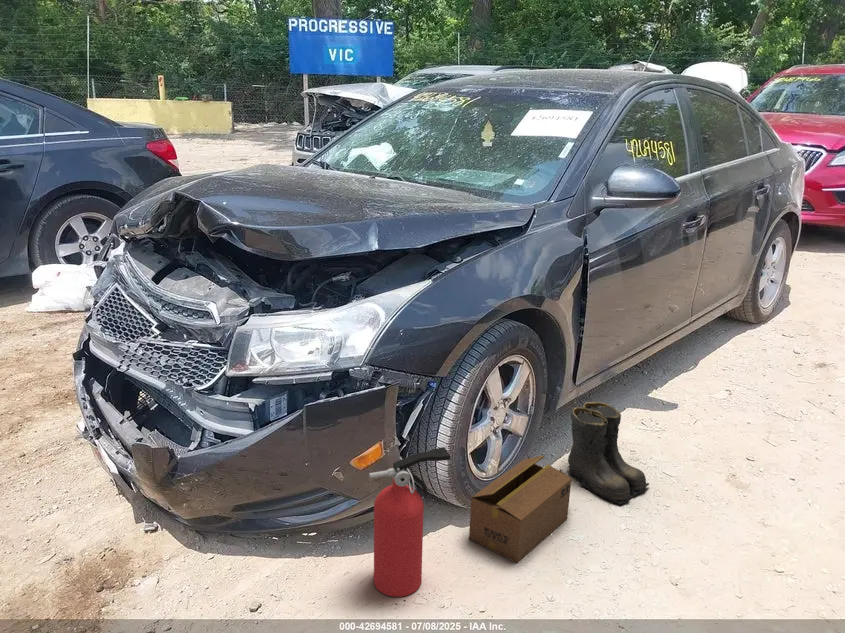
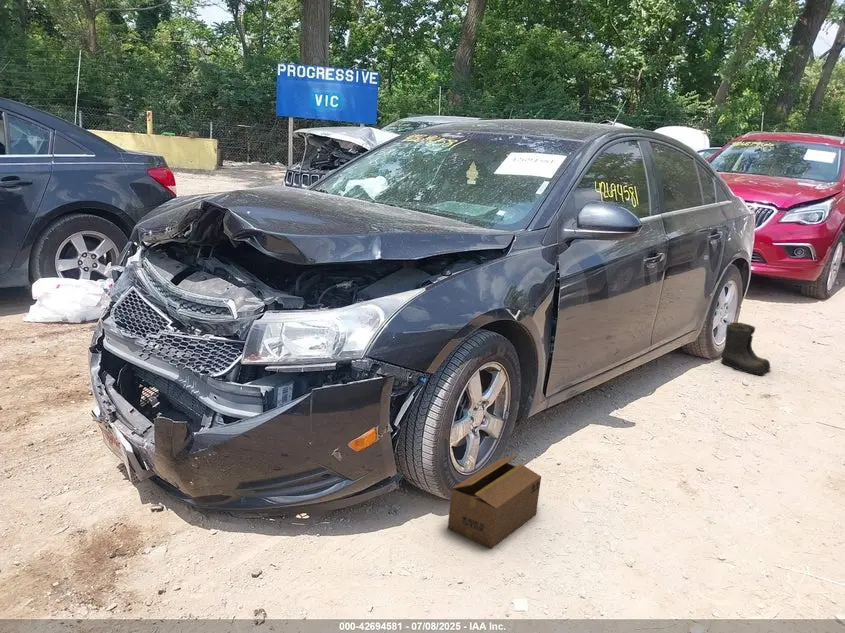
boots: present [568,402,649,504] -> present [721,322,770,375]
fire extinguisher: present [369,447,450,597] -> none [362,437,437,573]

